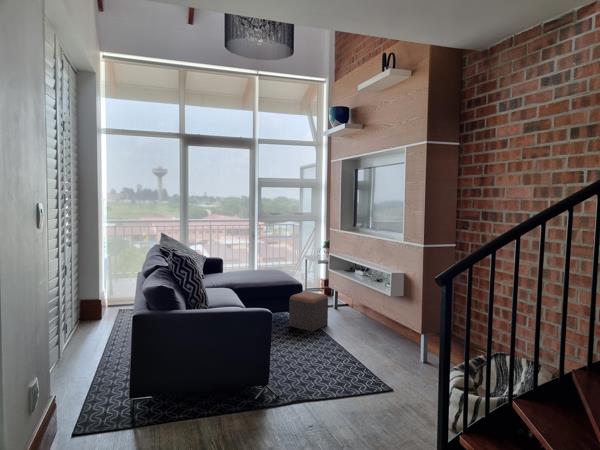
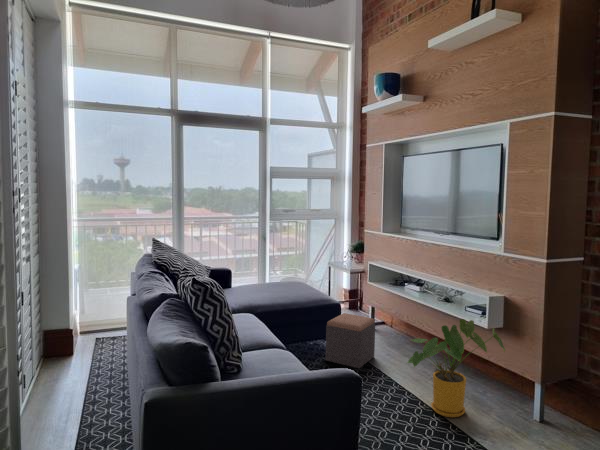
house plant: none [336,291,405,360] -> present [408,319,505,418]

